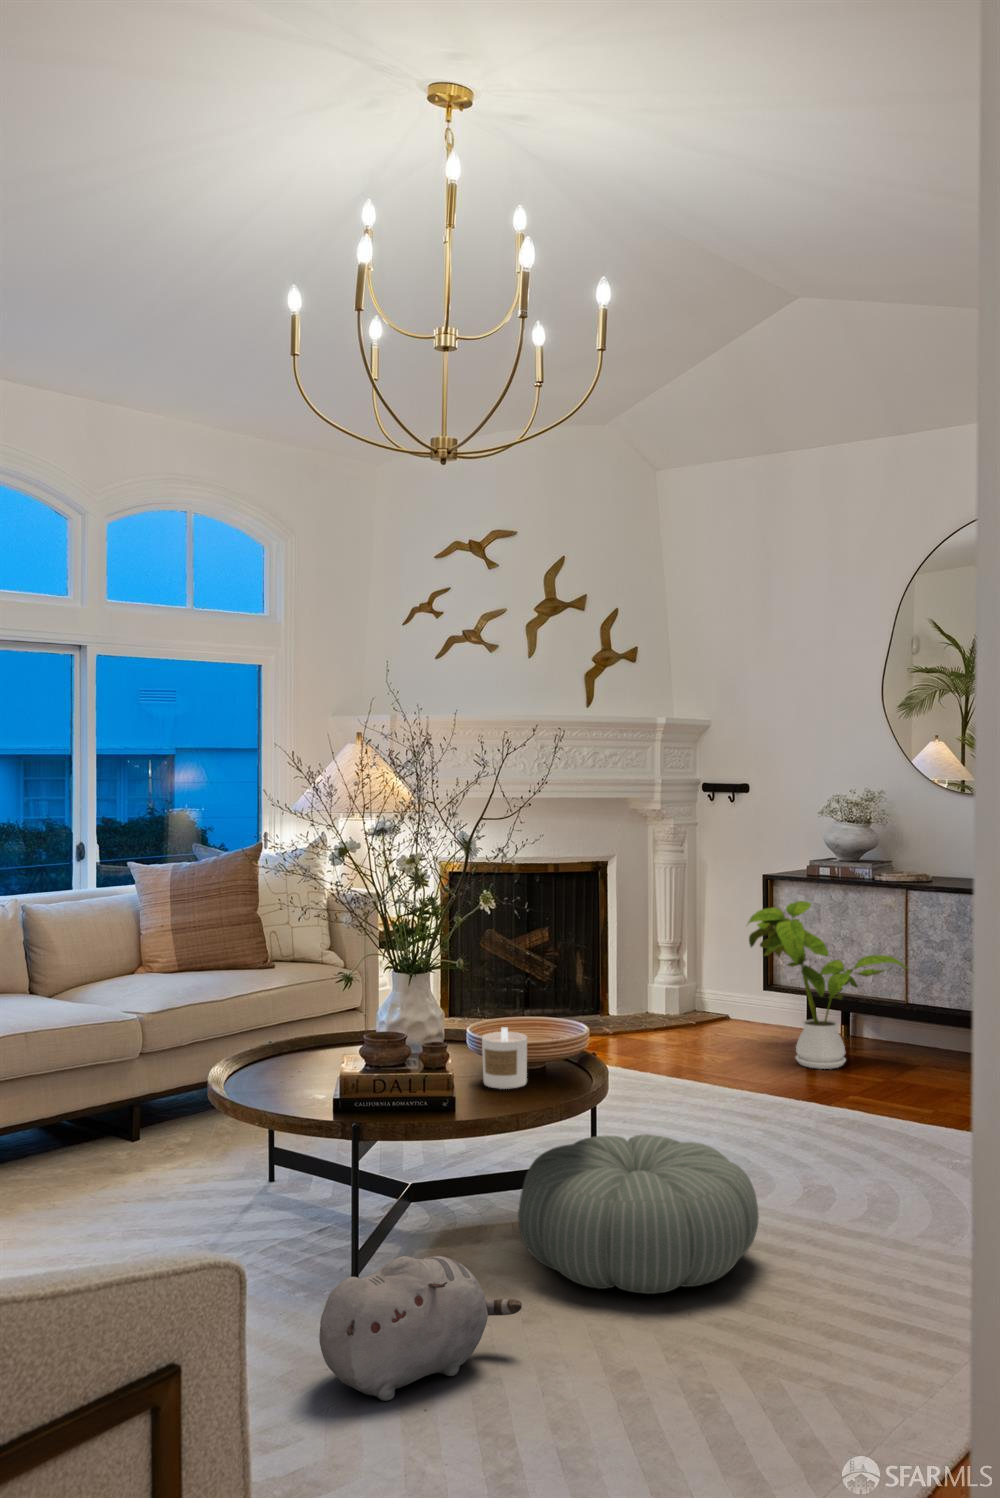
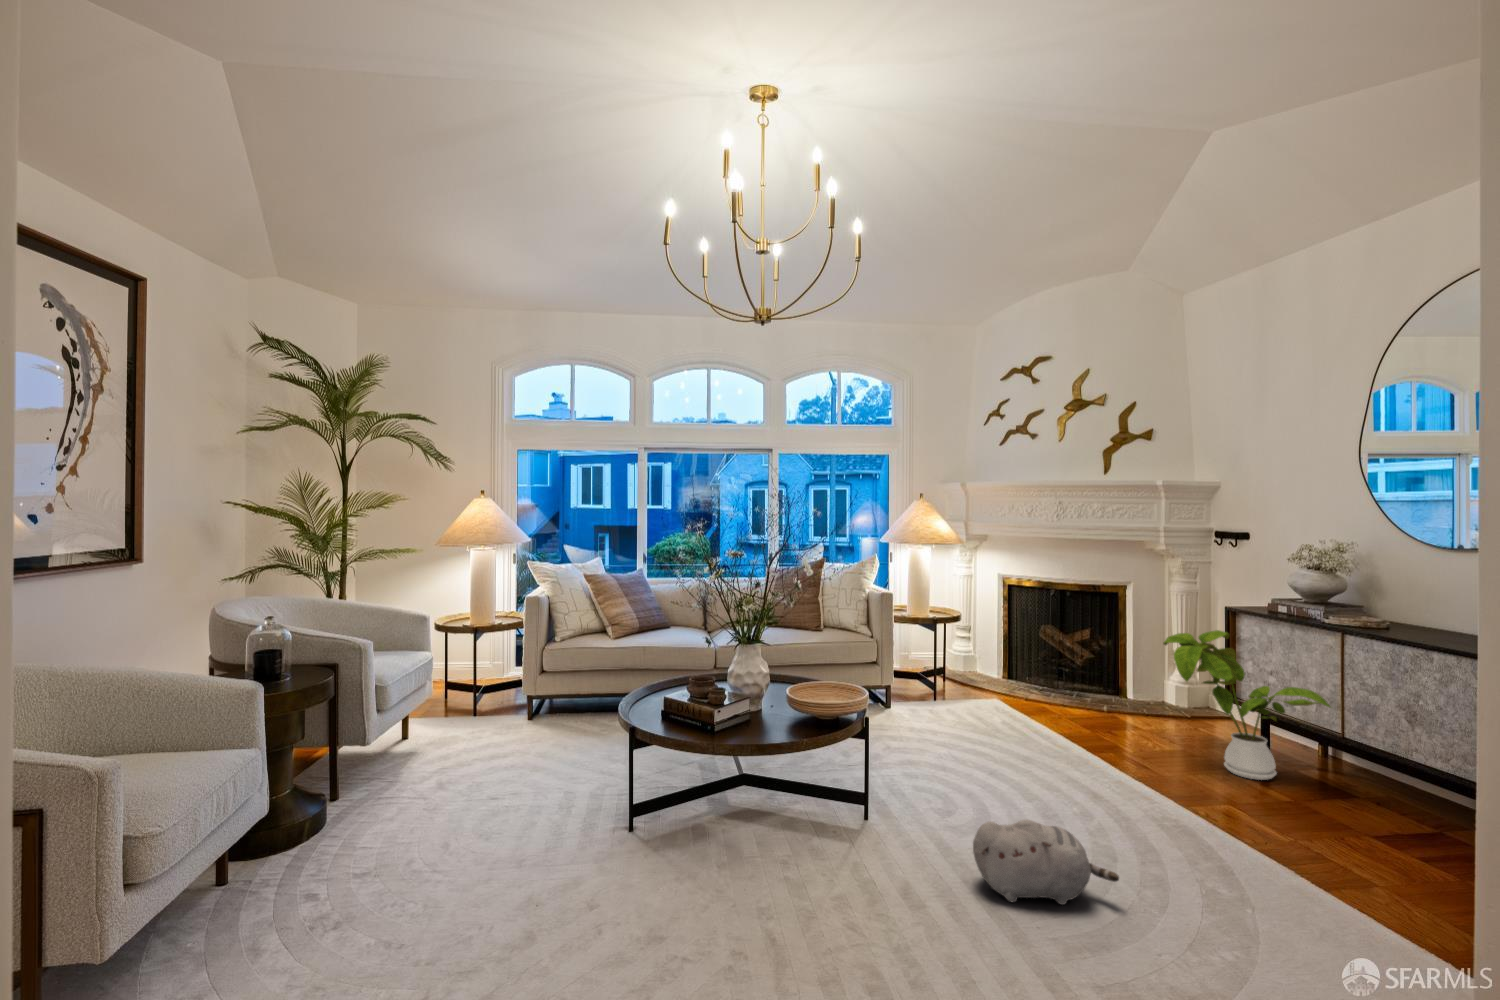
candle: present [482,1028,527,1089] -> none [765,686,794,727]
pouf: present [518,1134,759,1294] -> none [725,772,894,900]
plush toy: present [319,1256,522,1401] -> present [973,820,1119,905]

